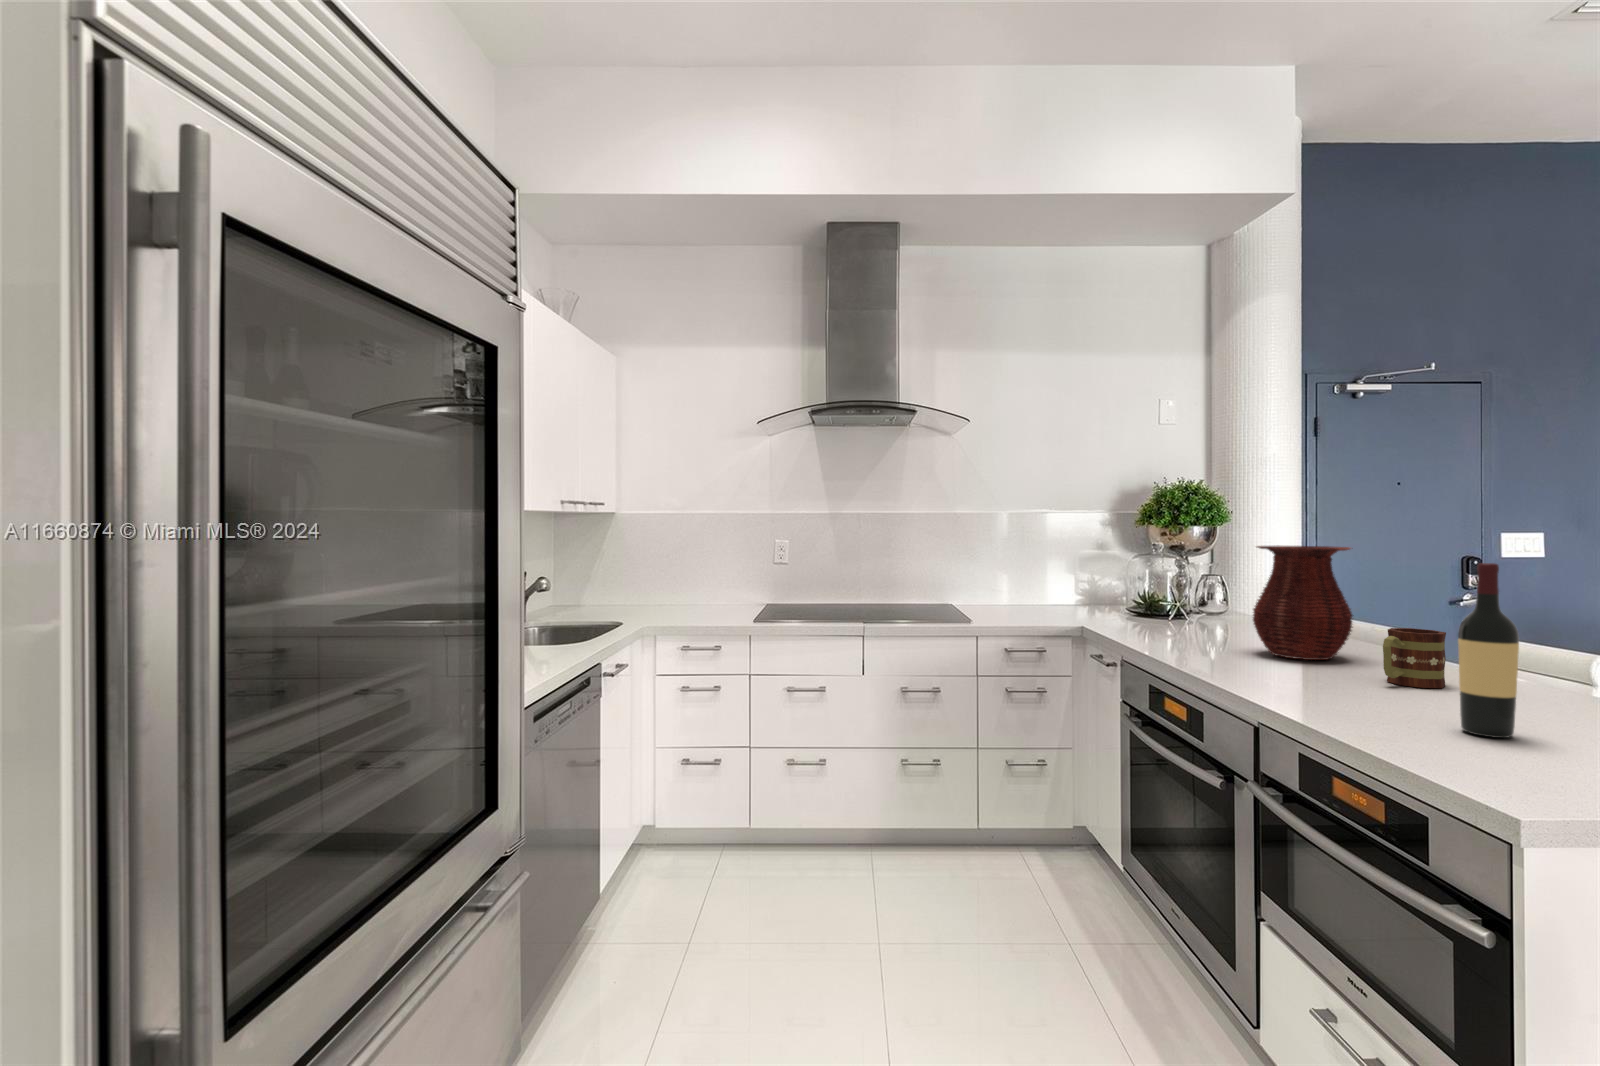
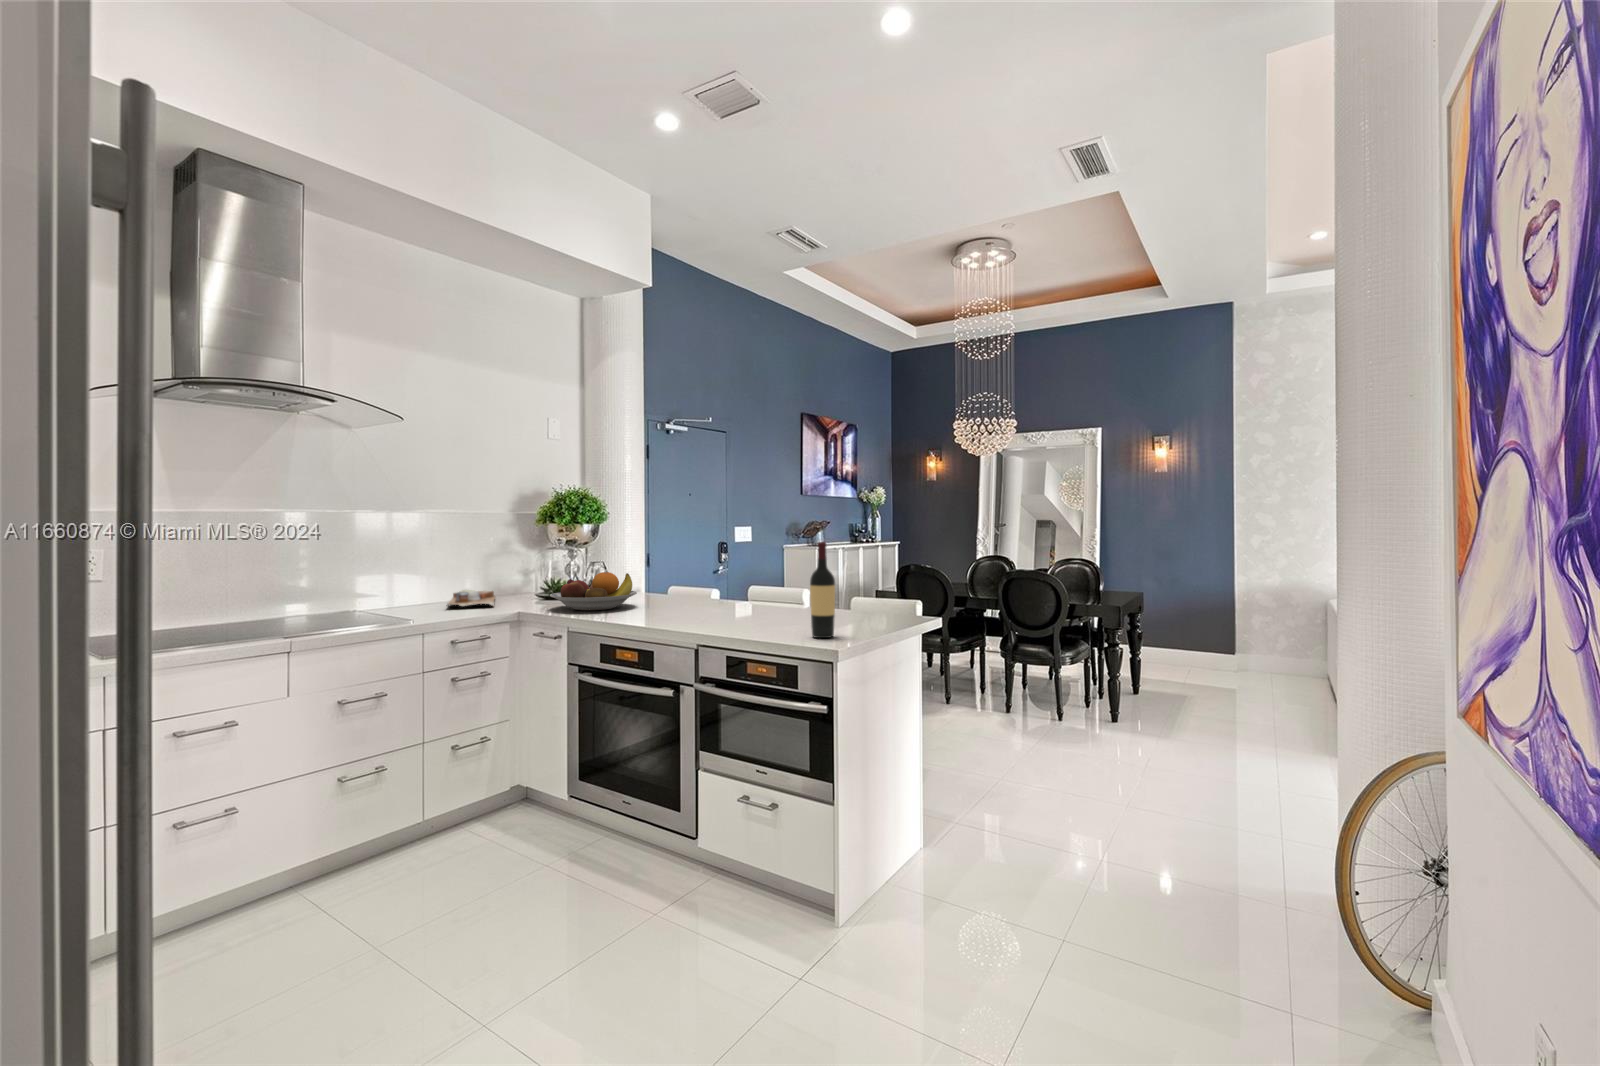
vase: present [1253,546,1353,660] -> none [662,537,721,614]
fruit bowl: none [1115,588,1234,637] -> present [550,572,637,610]
cutting board: none [1015,596,1083,618] -> present [447,590,496,606]
mug: present [1383,628,1446,688] -> none [751,585,778,620]

